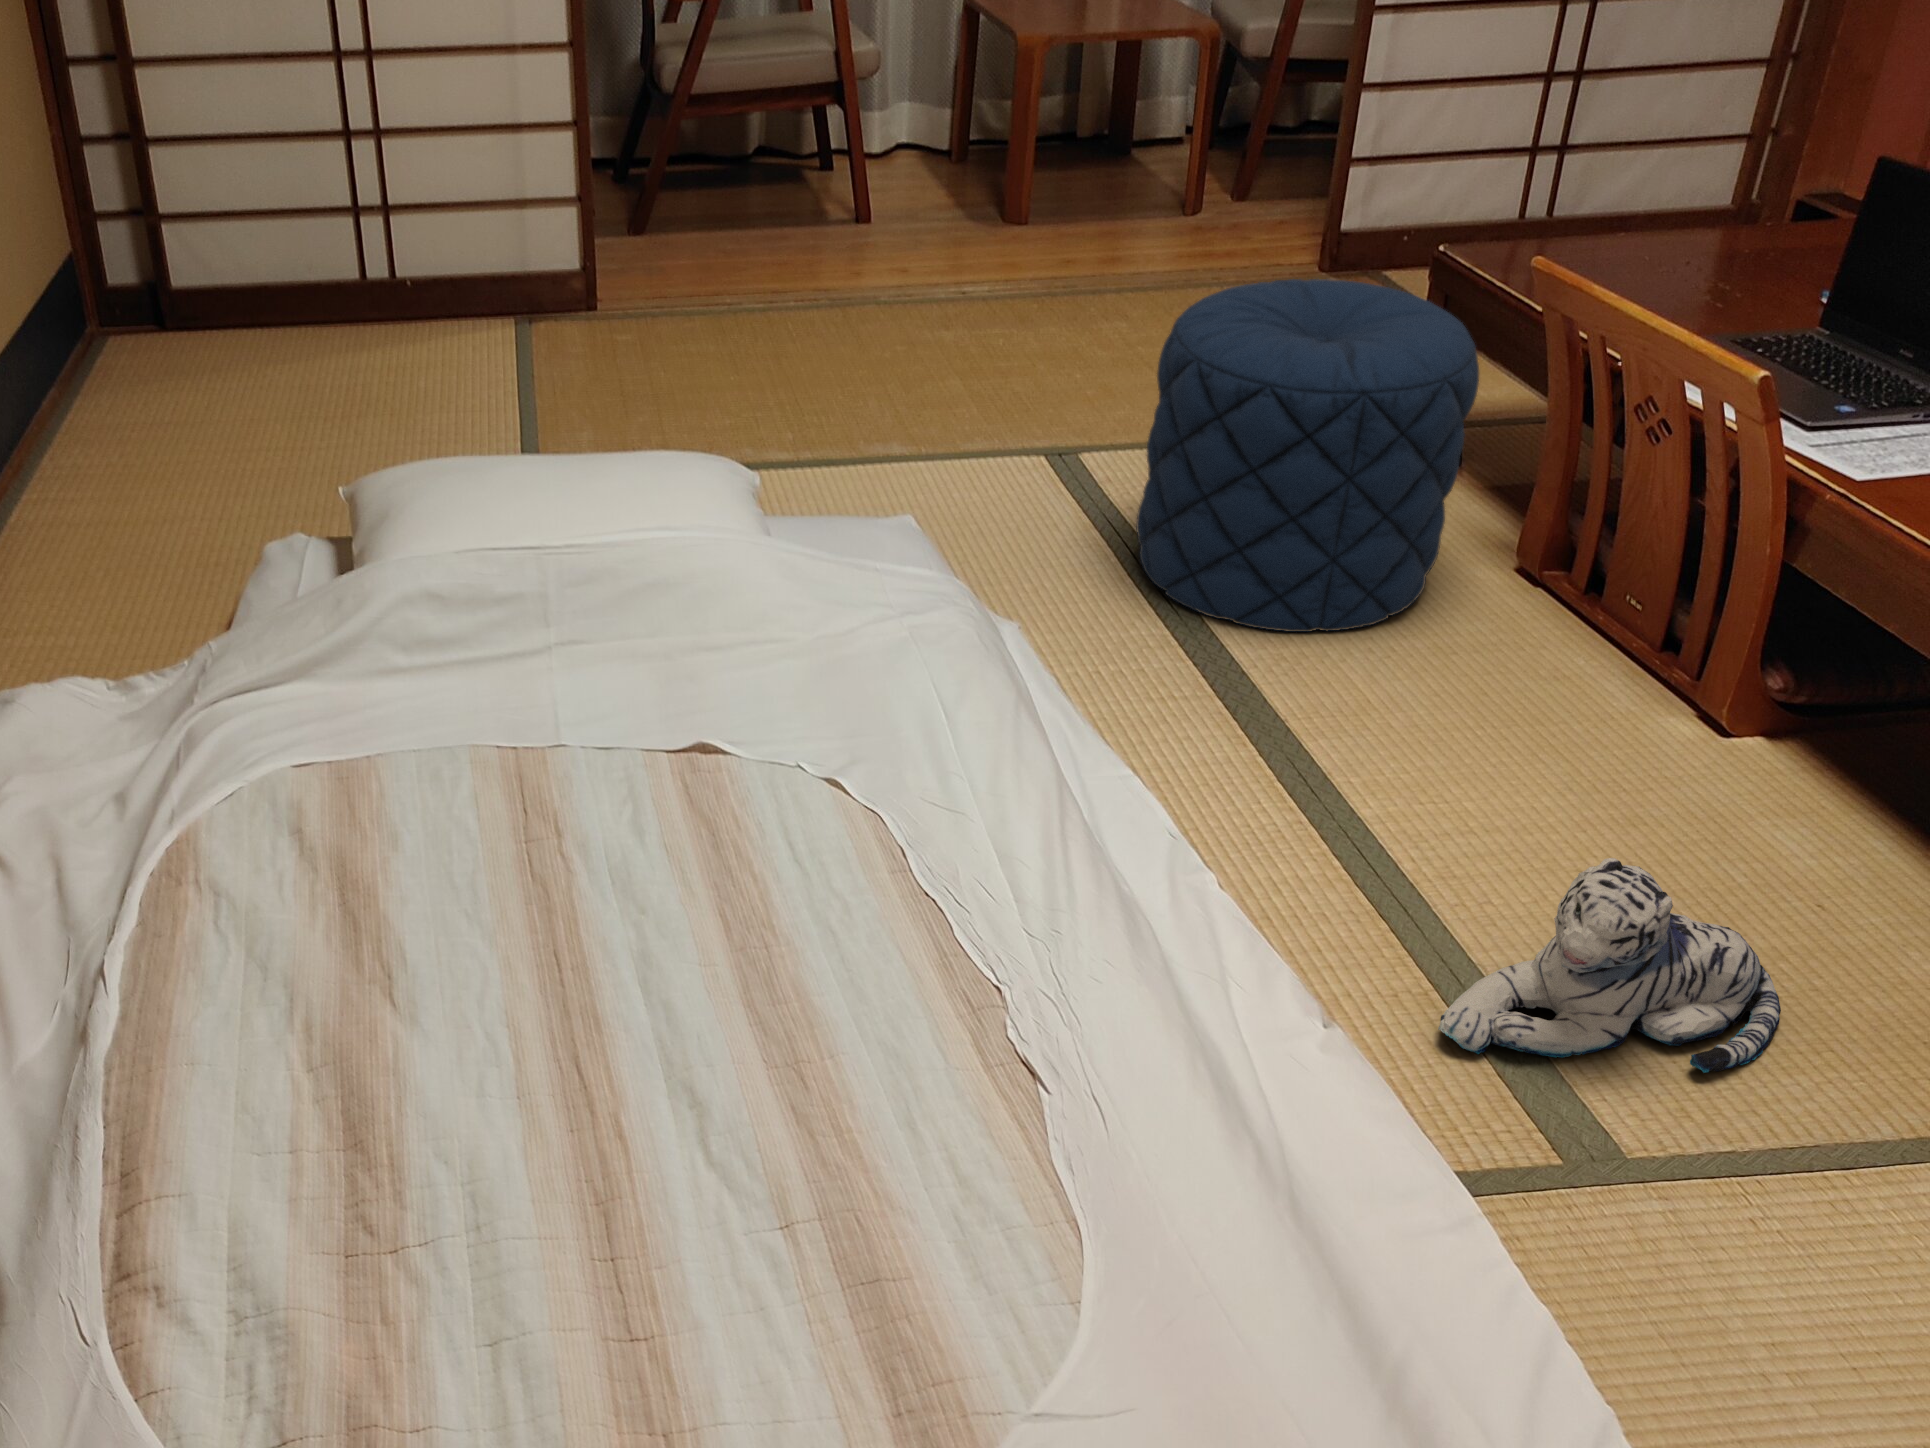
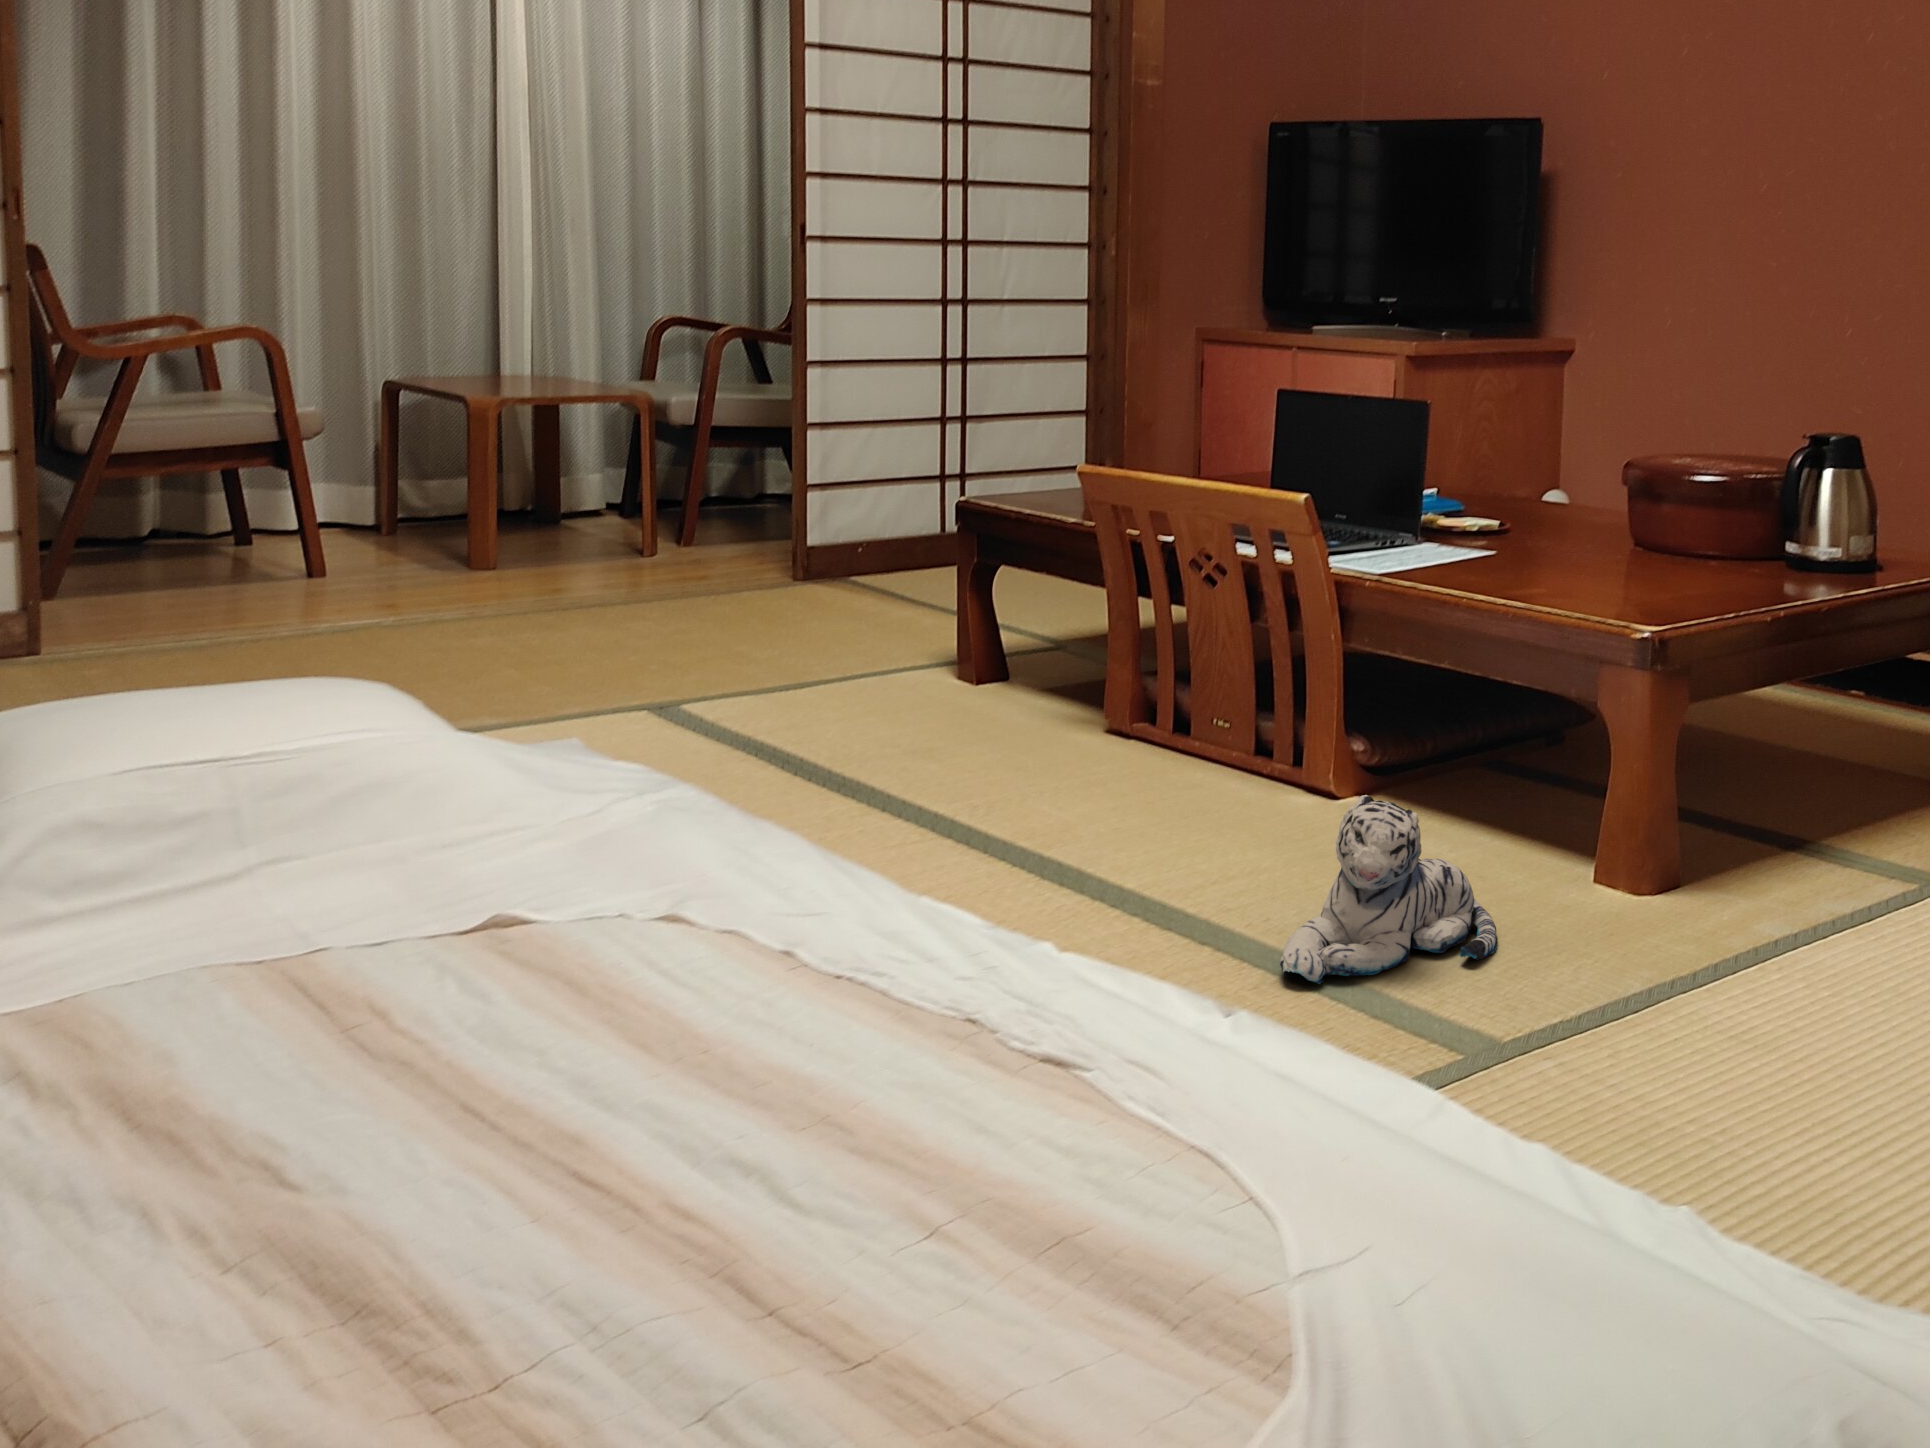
pouf: present [1136,279,1479,632] -> none [788,496,1064,787]

